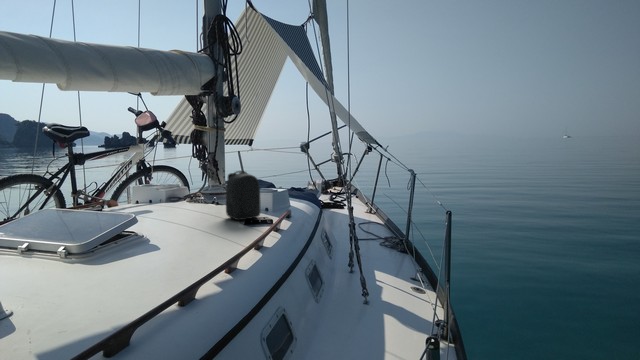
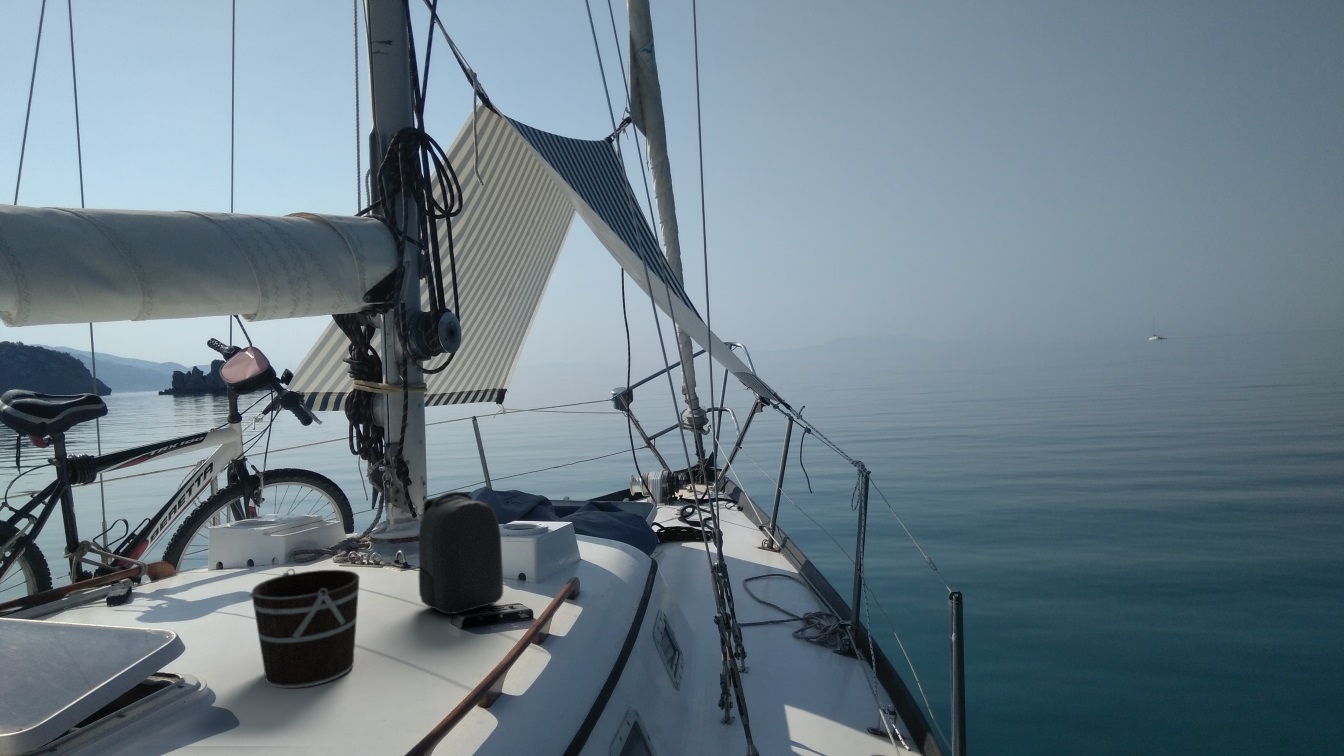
bucket: none [162,195,205,240] -> present [249,569,359,688]

